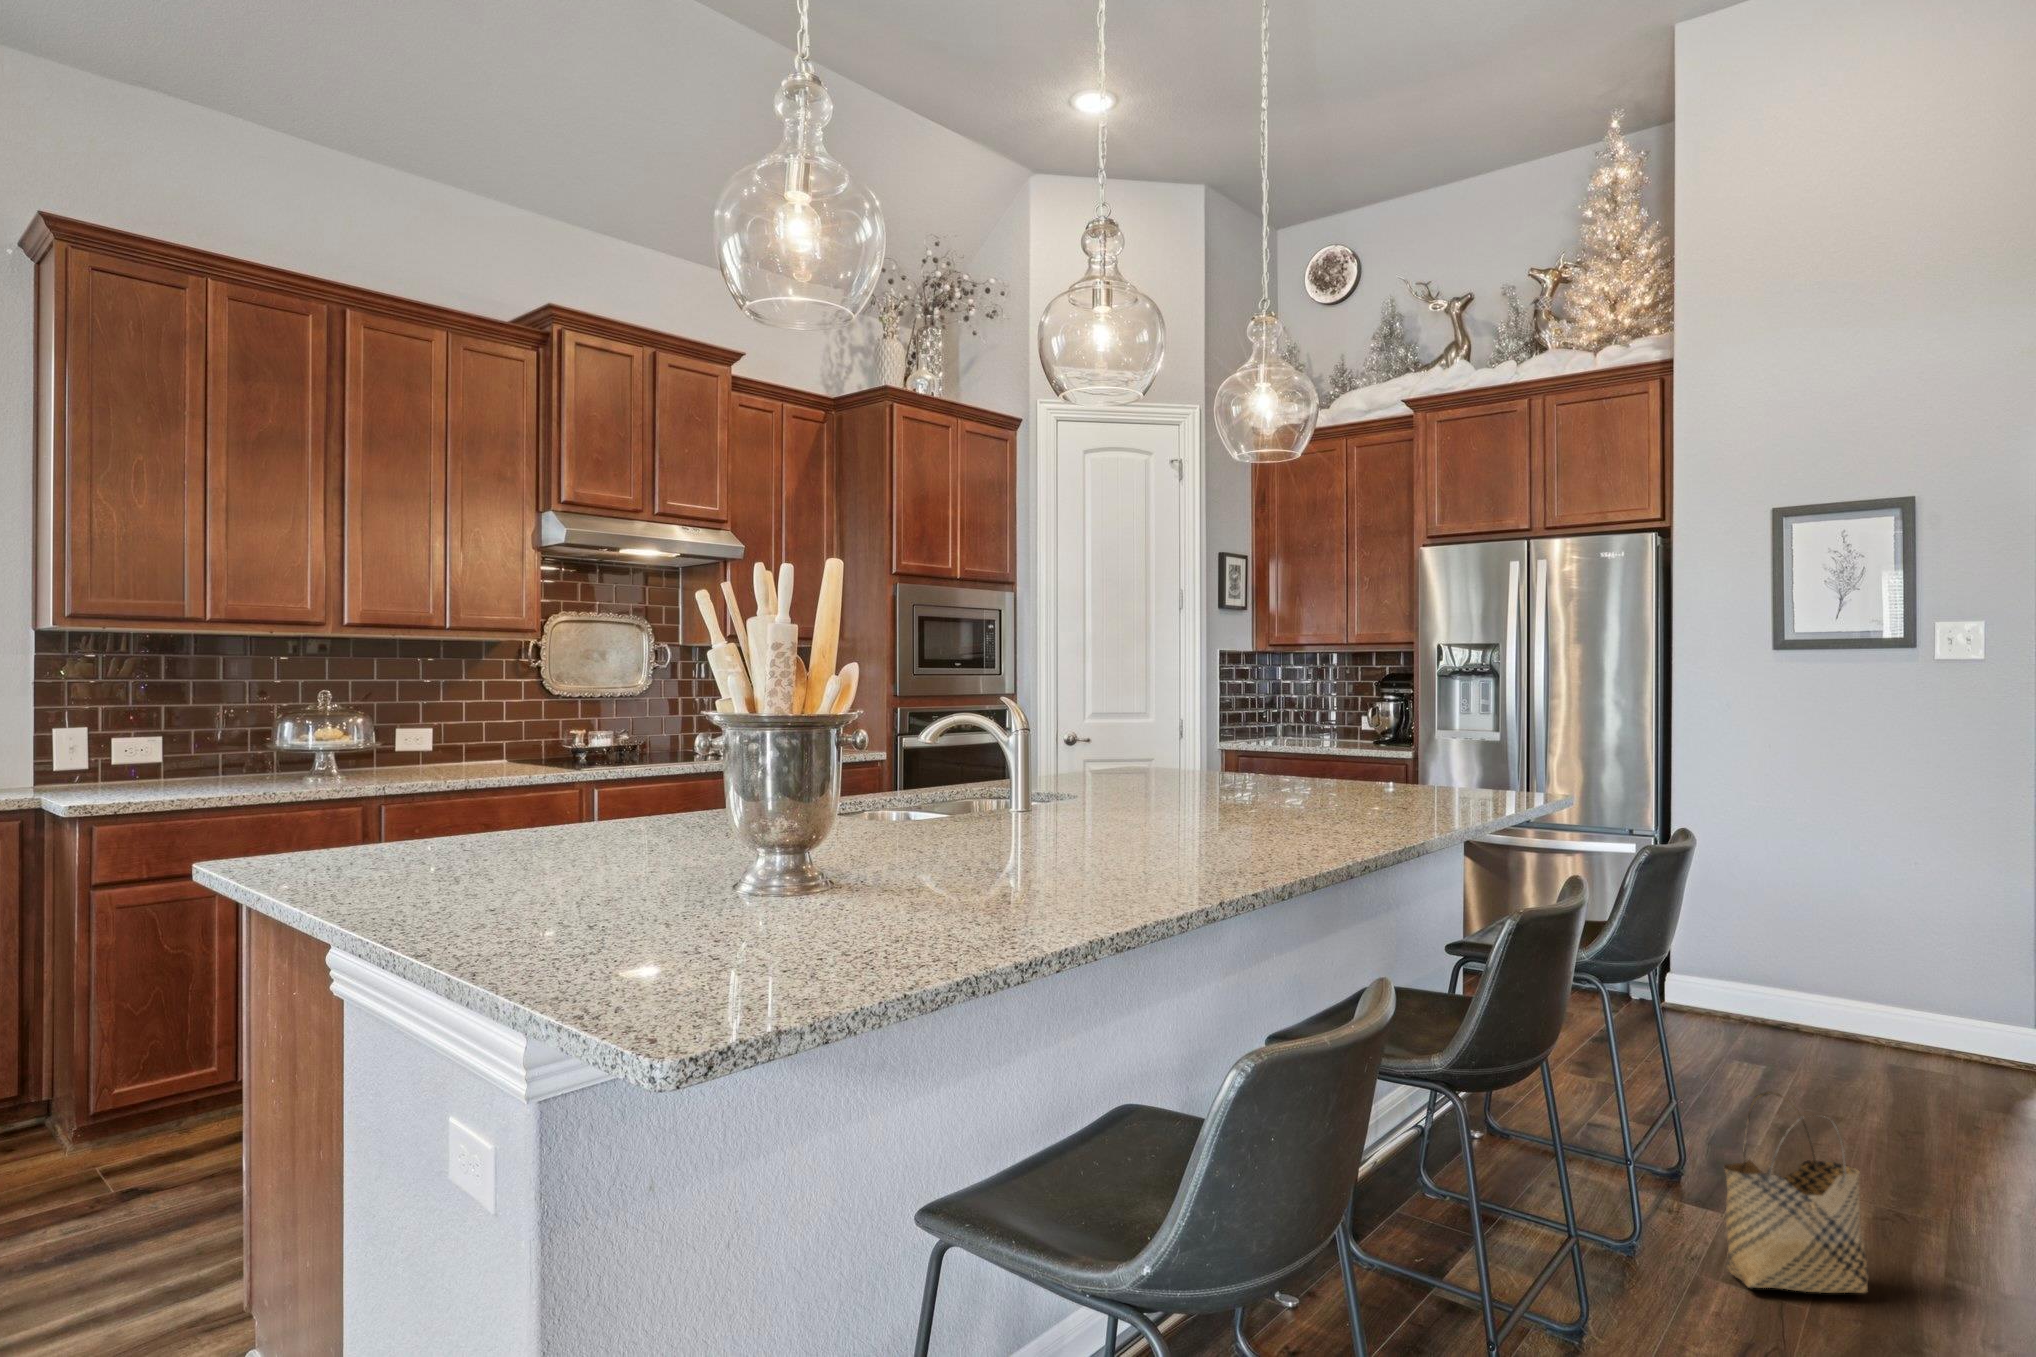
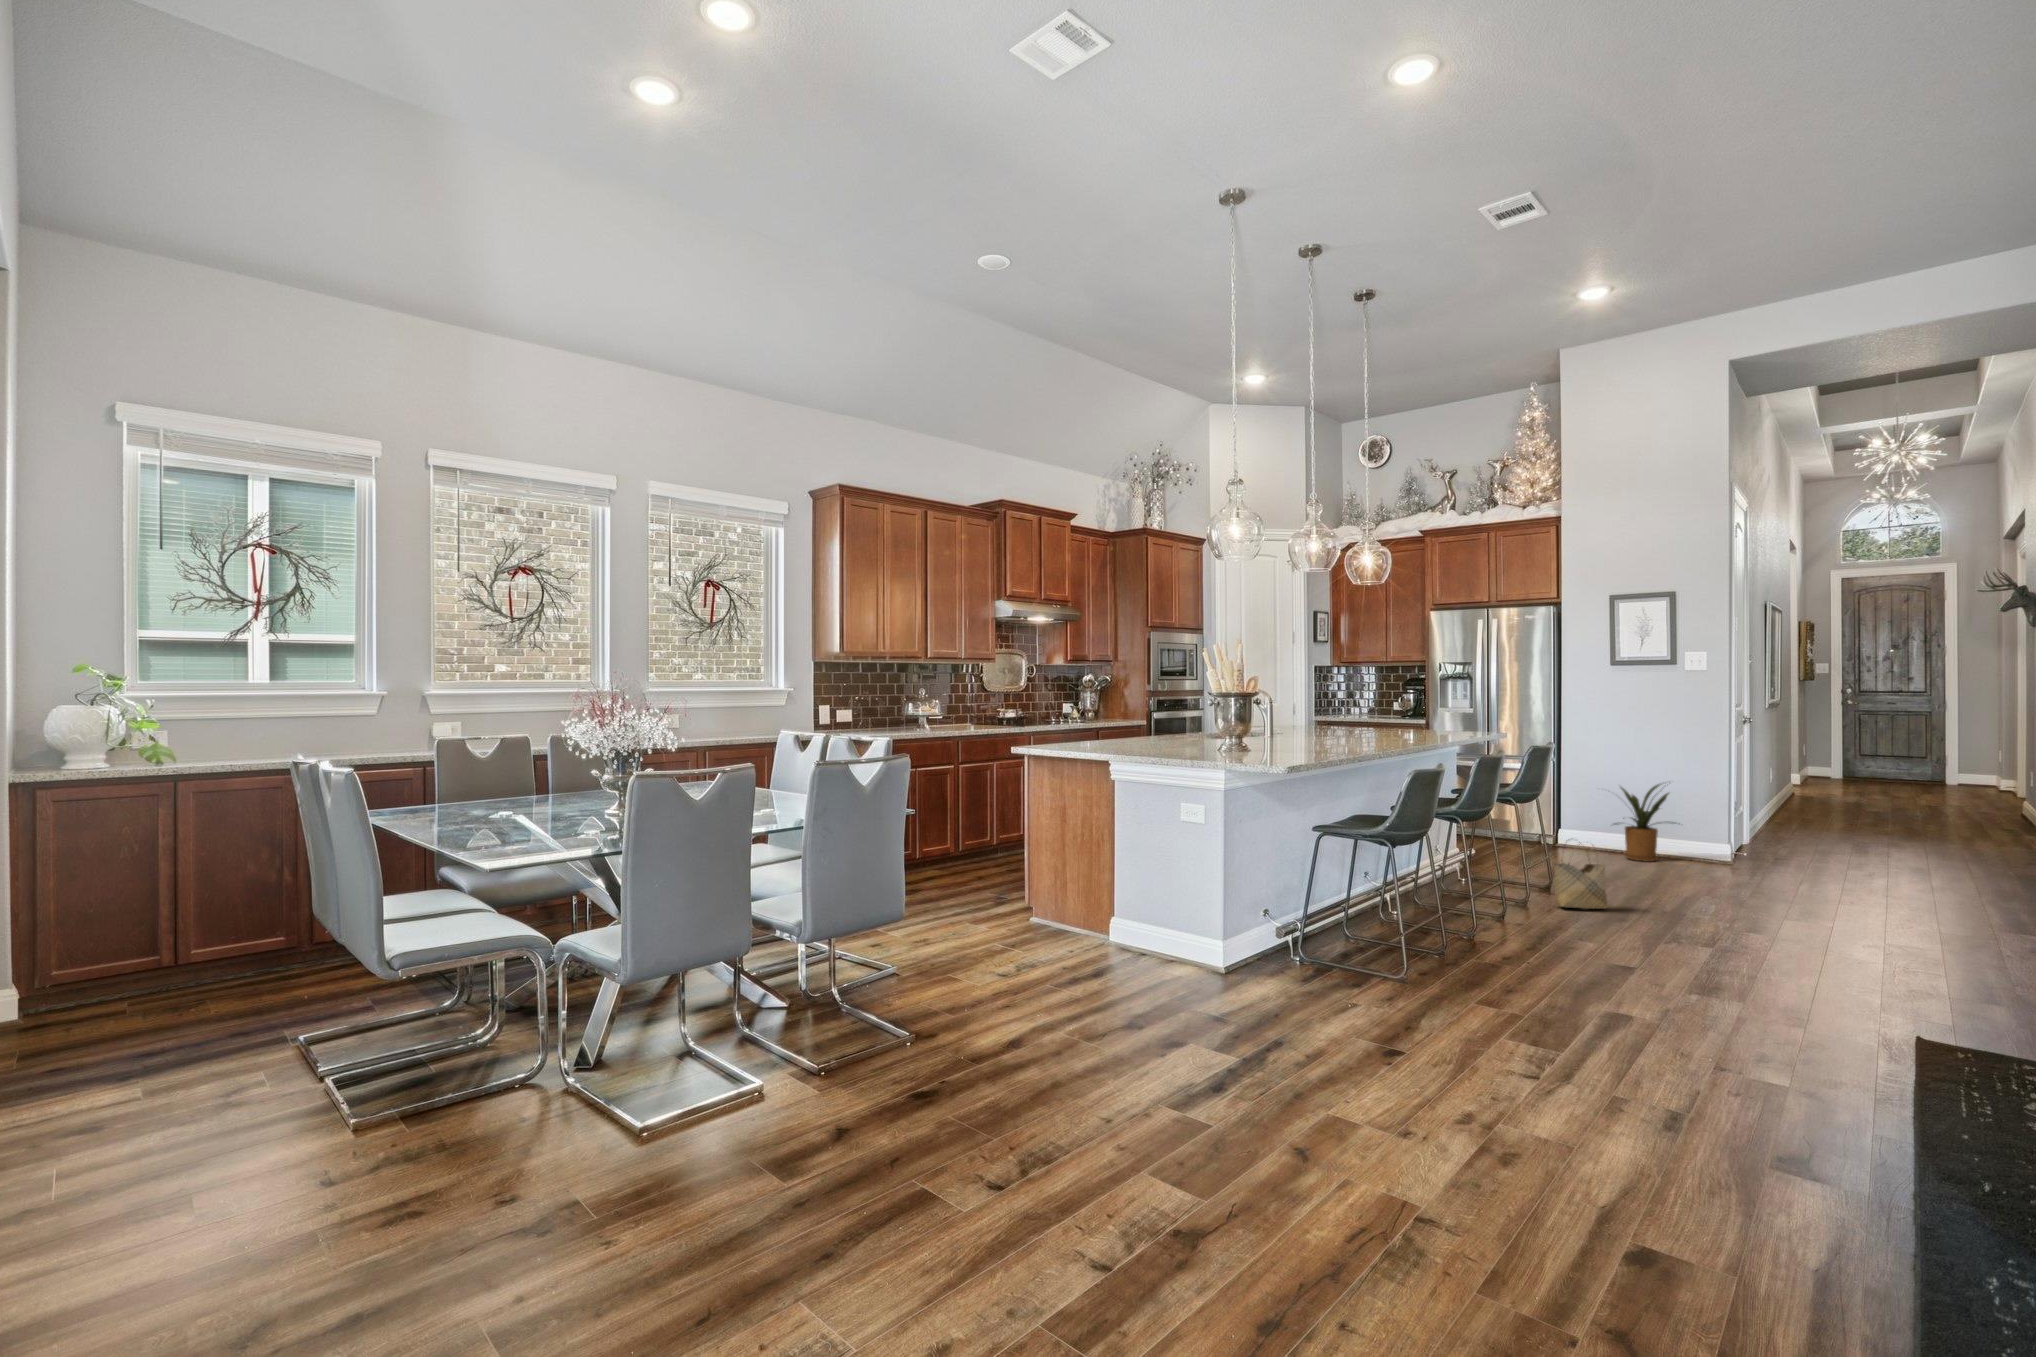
house plant: none [1746,889,1938,1059] -> present [1611,784,1680,862]

